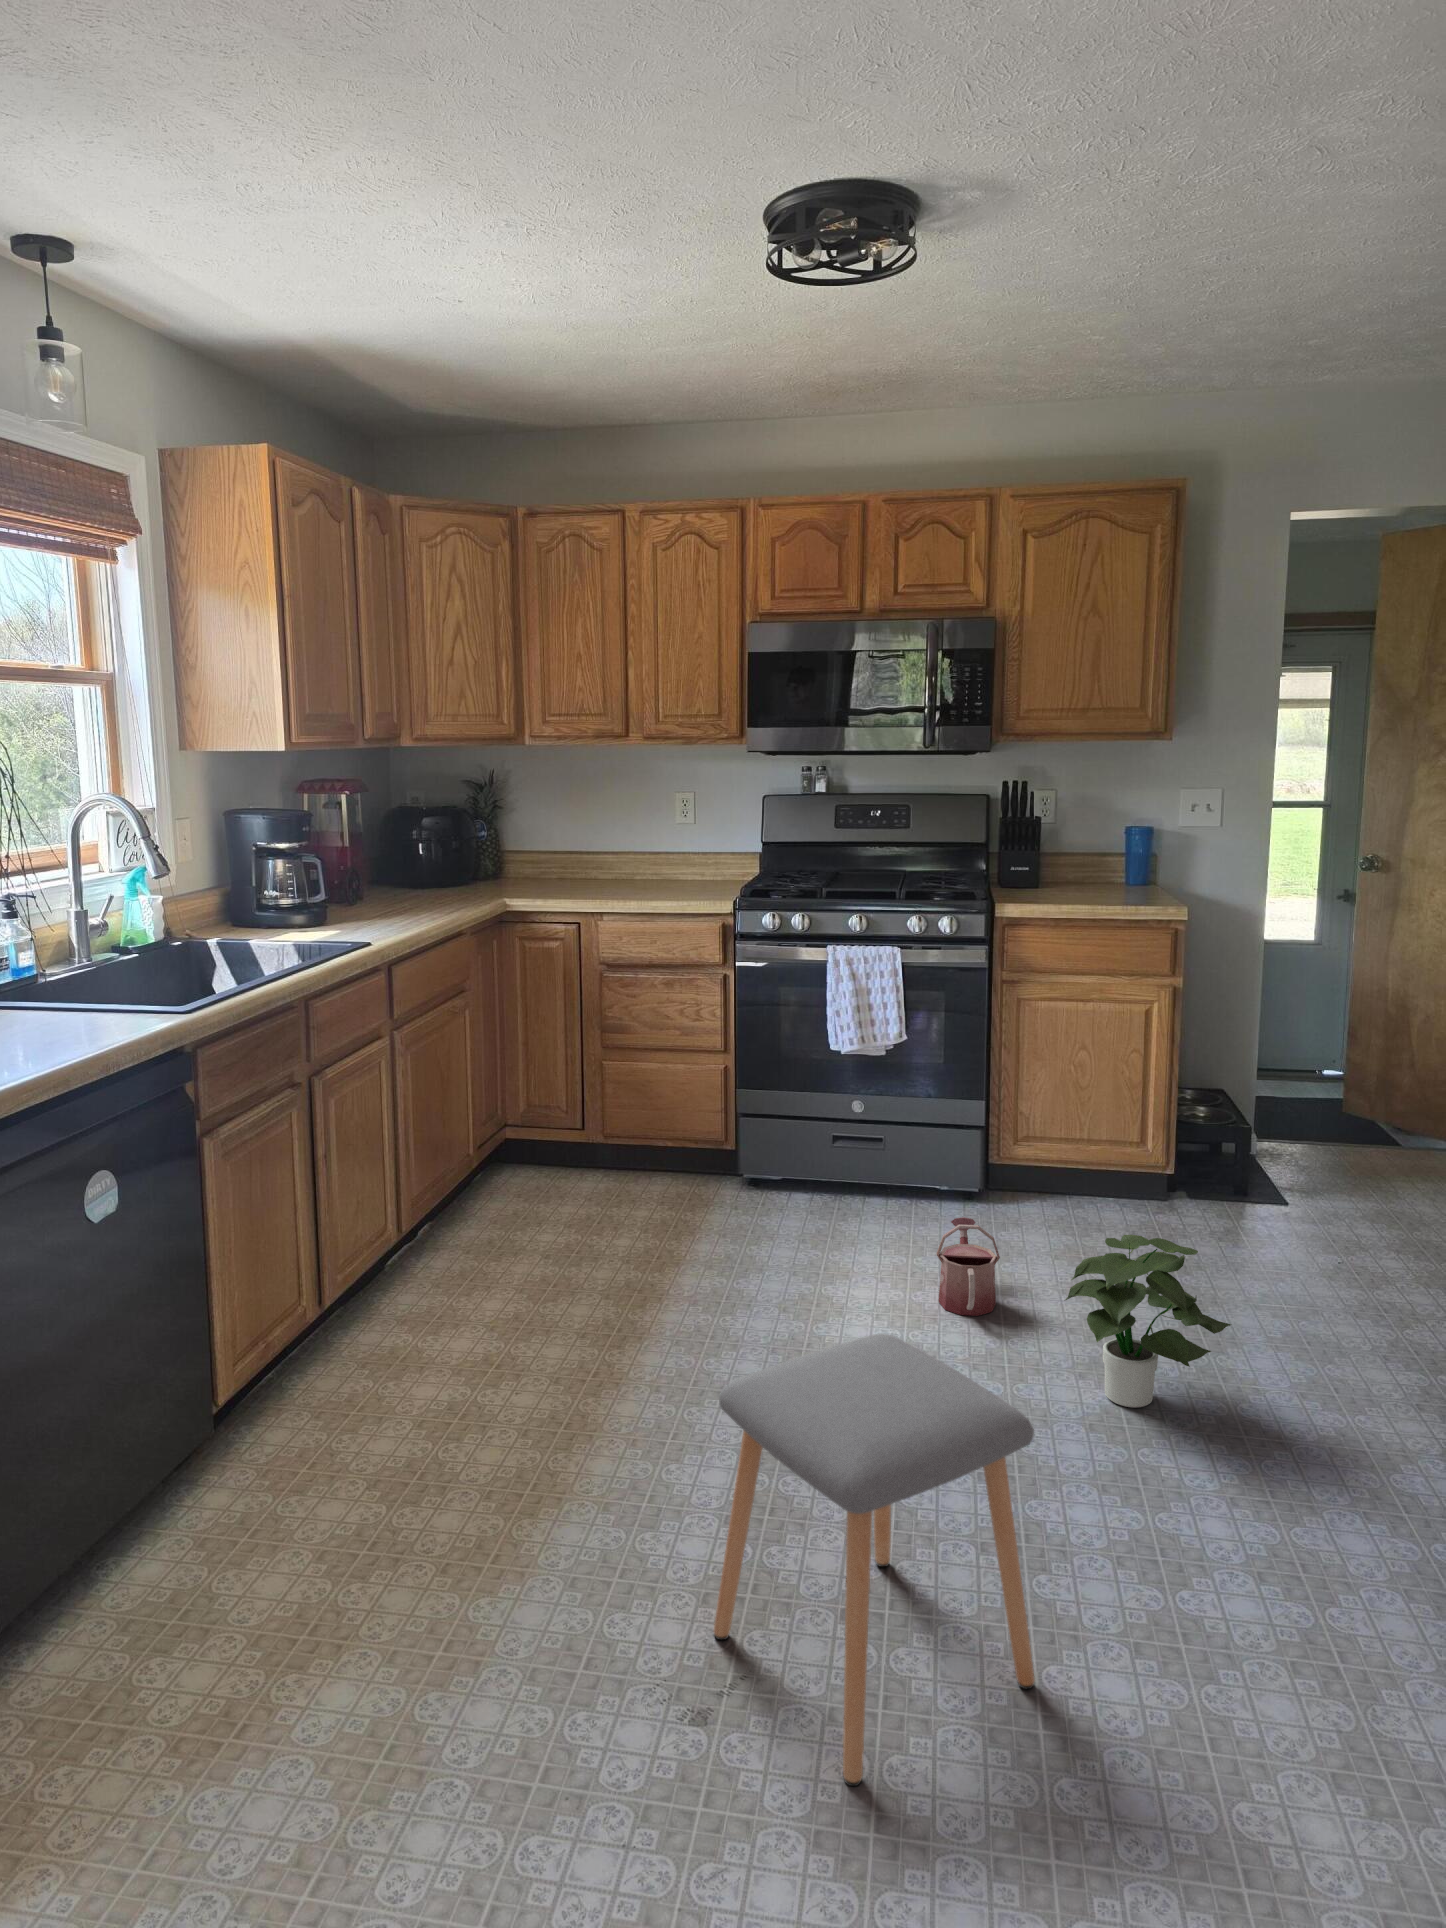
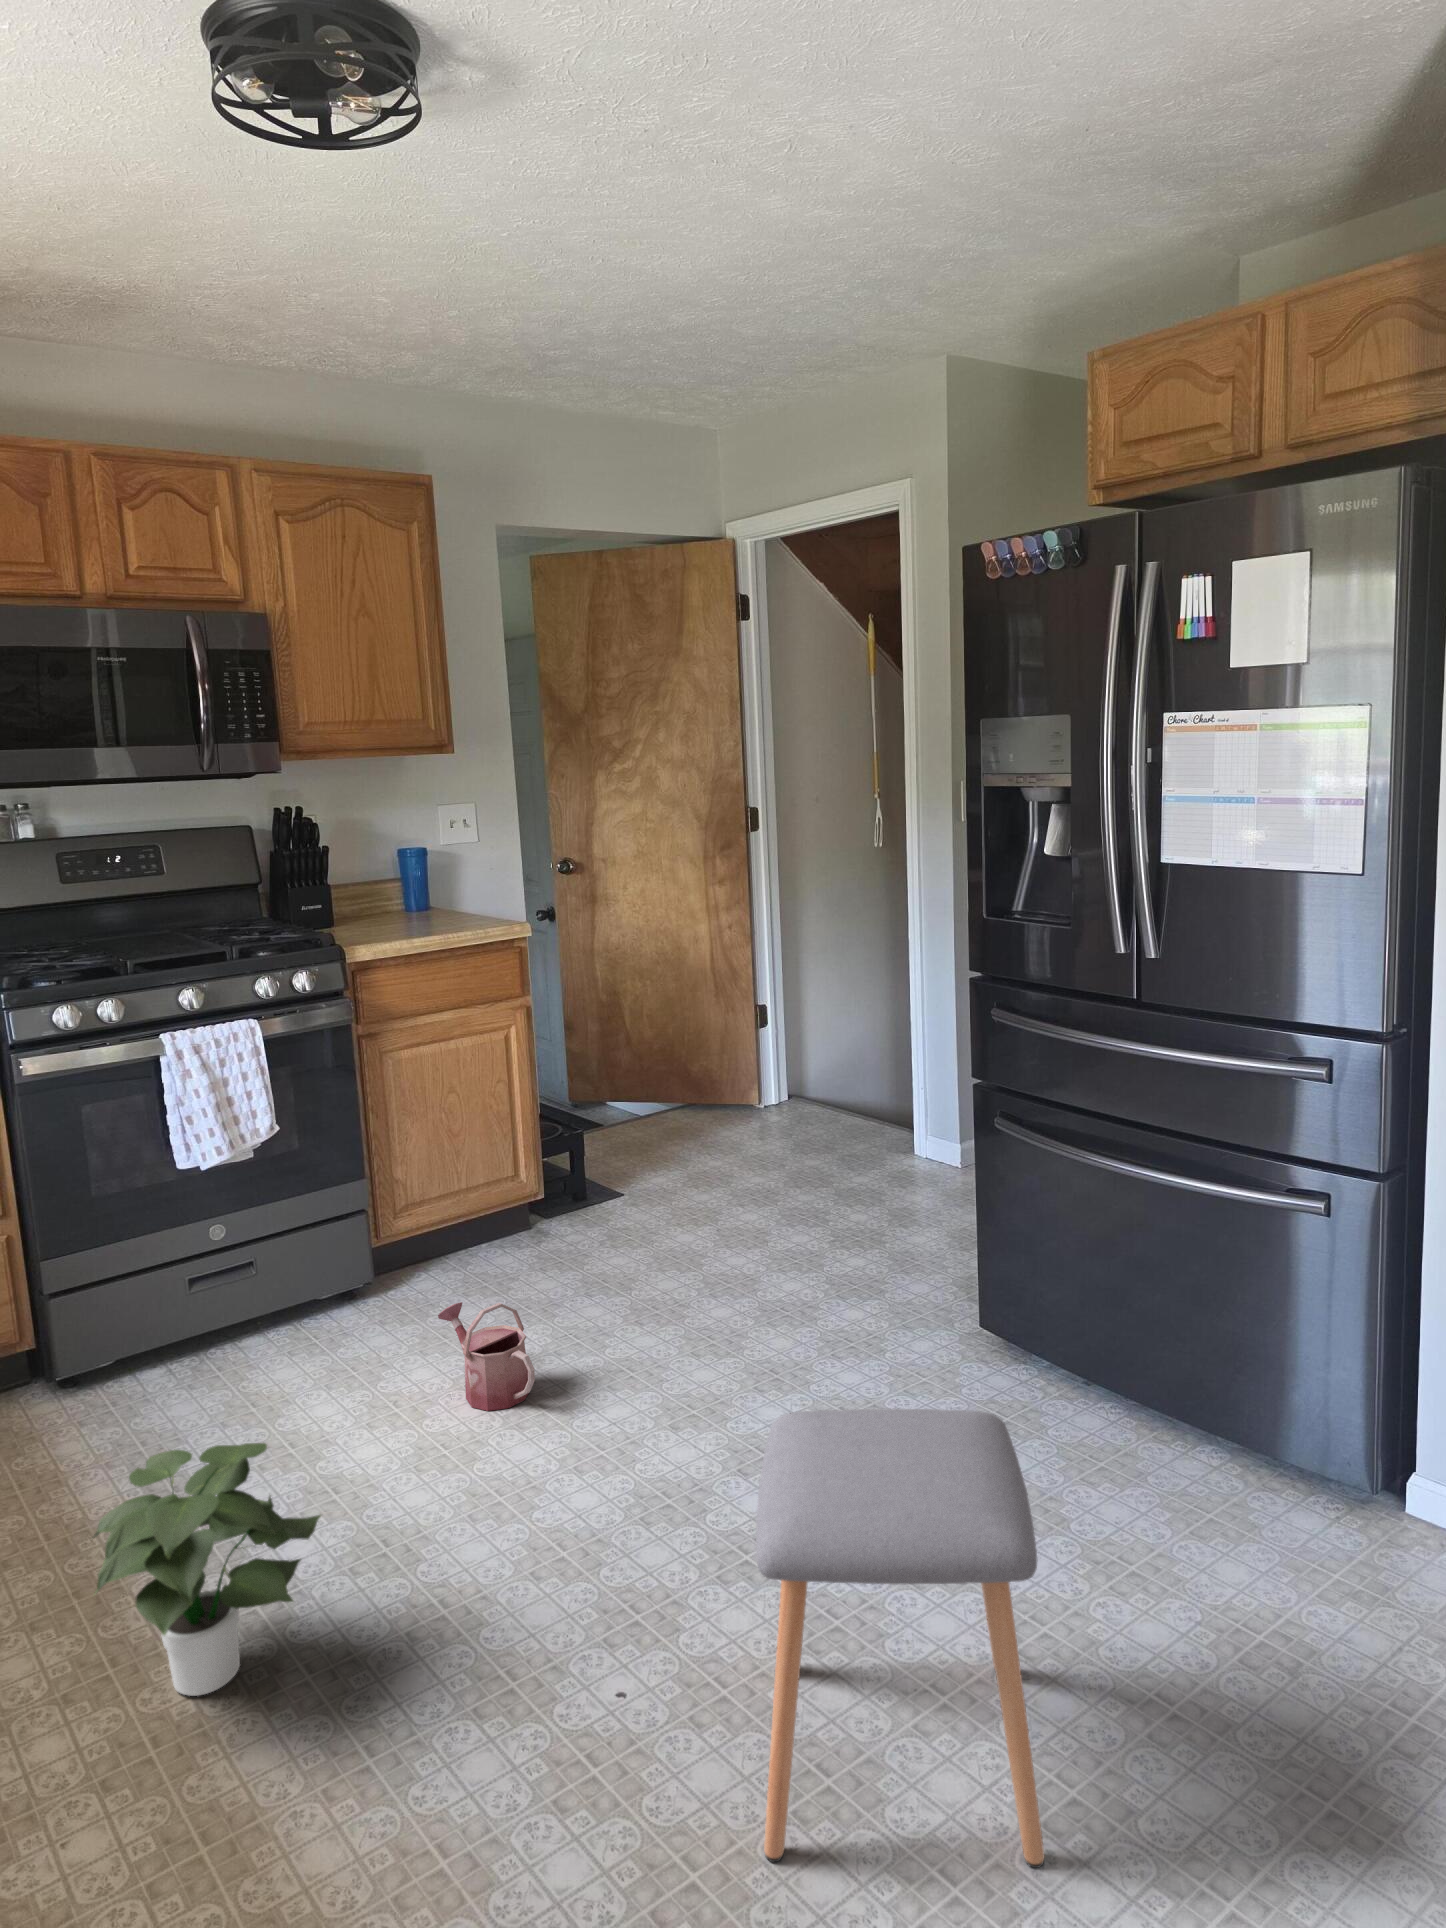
potted plant: present [1065,1235,1231,1408] -> present [94,1443,321,1696]

